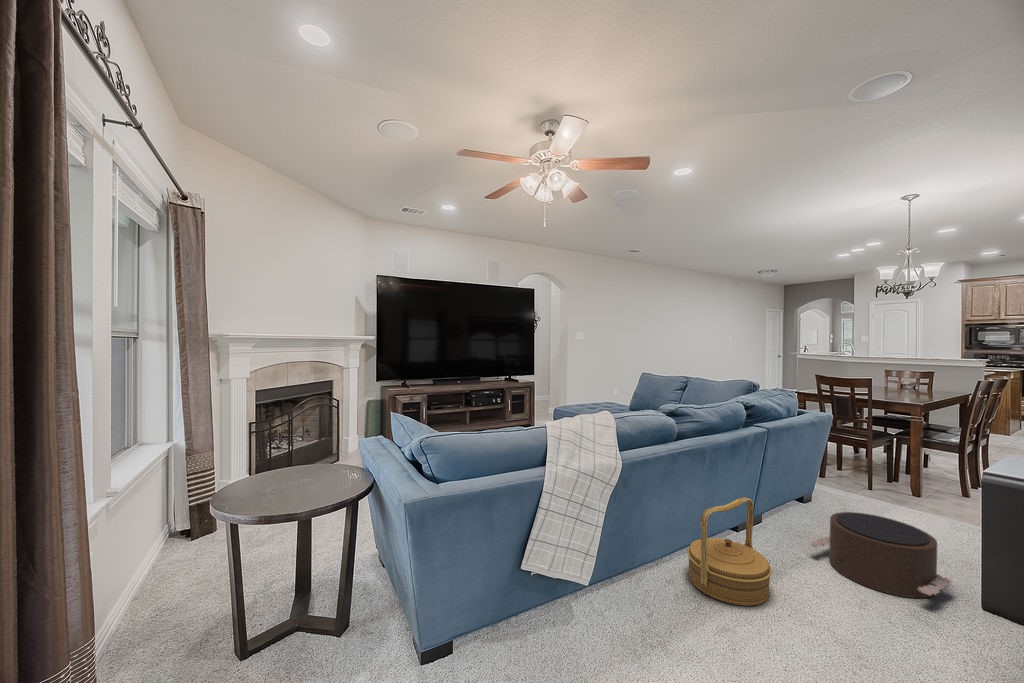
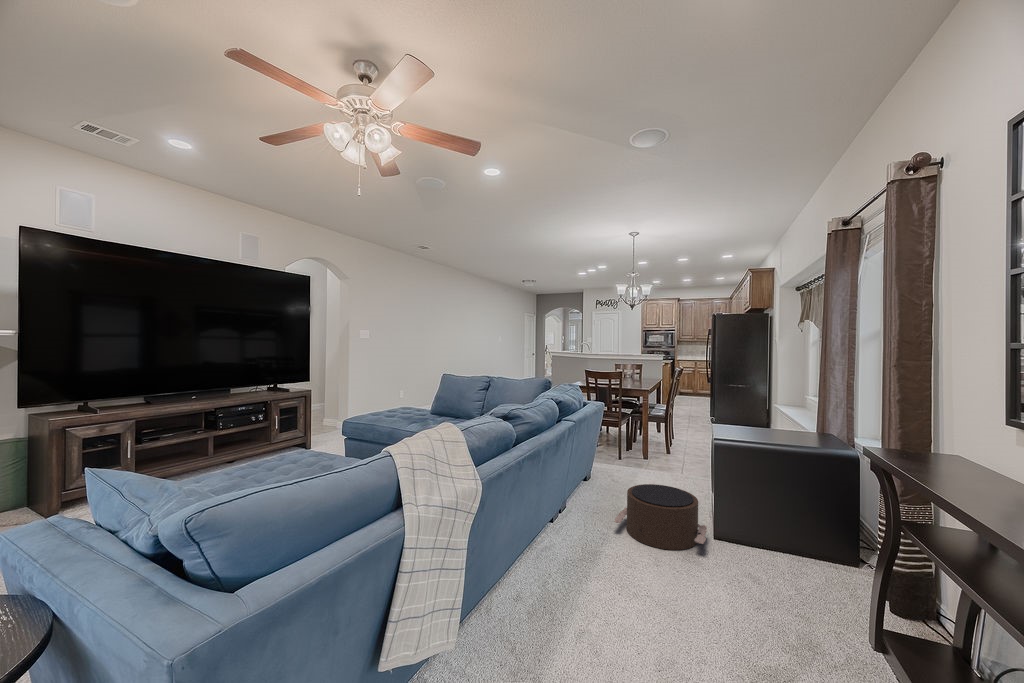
woven basket: present [687,497,772,606] -> none [532,492,608,607]

